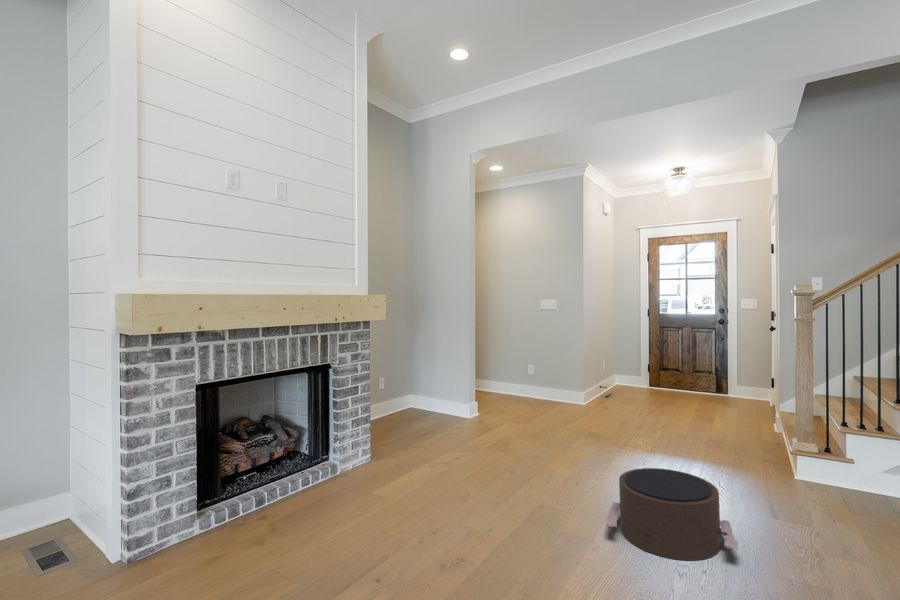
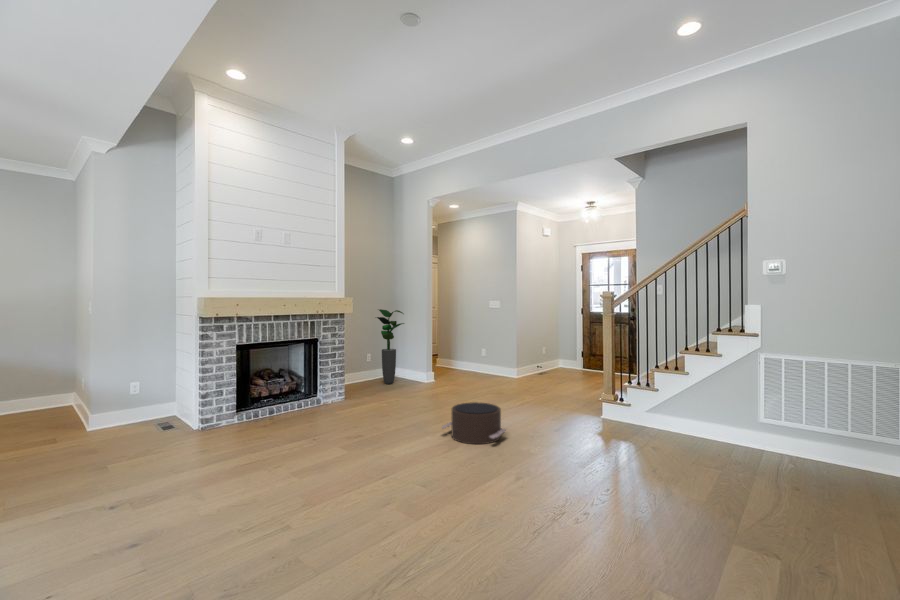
potted plant: none [396,315,440,423] -> present [377,309,404,384]

